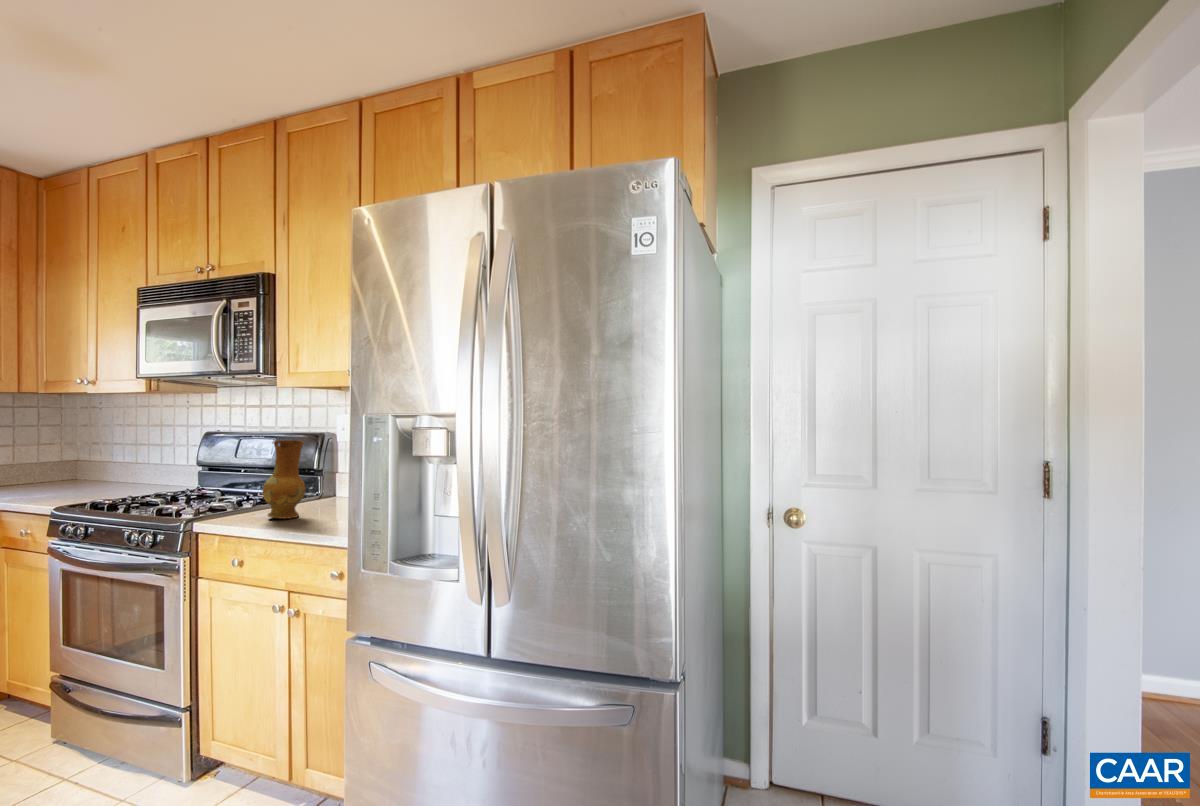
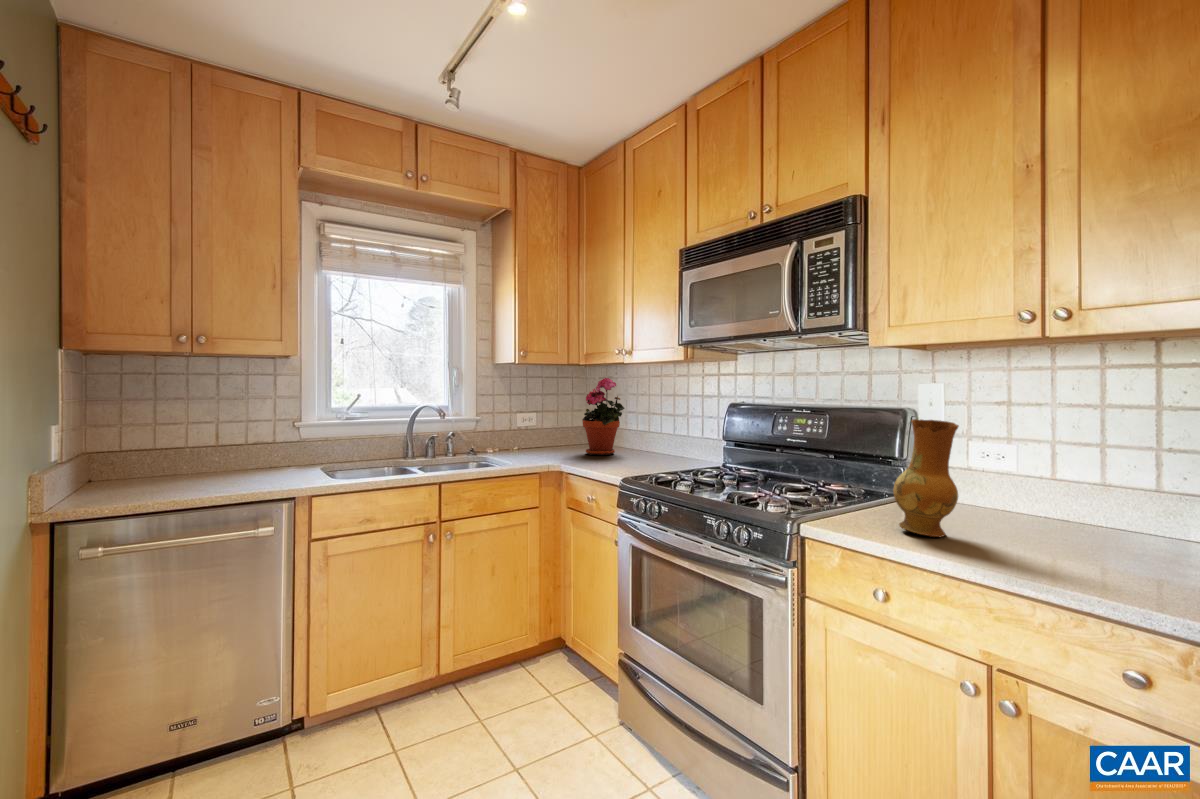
potted plant: none [39,405,101,487] -> present [582,378,625,455]

